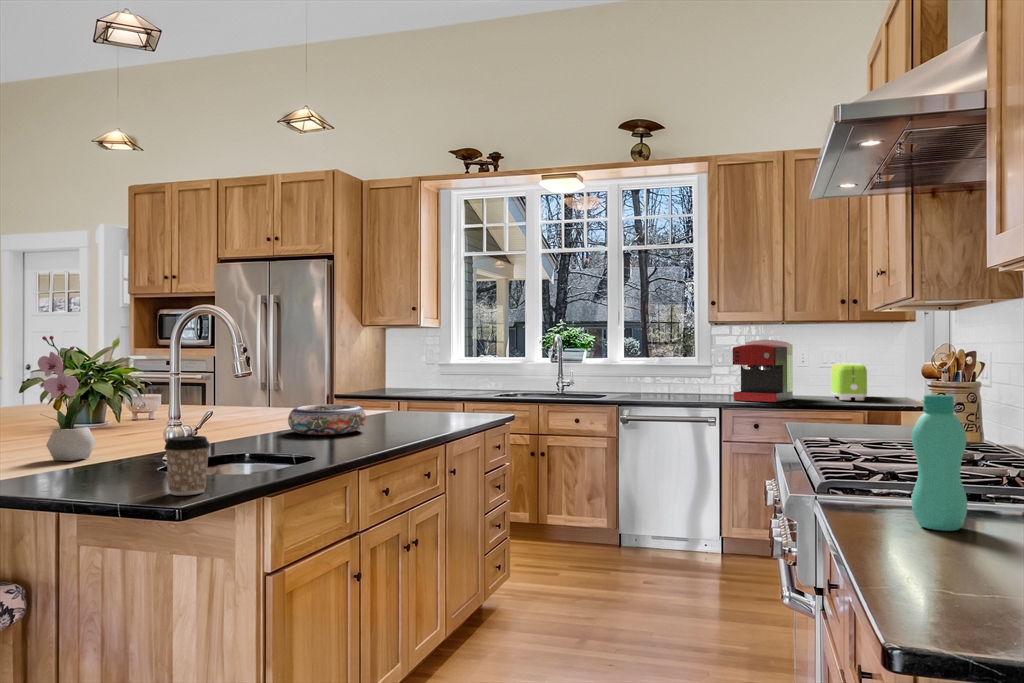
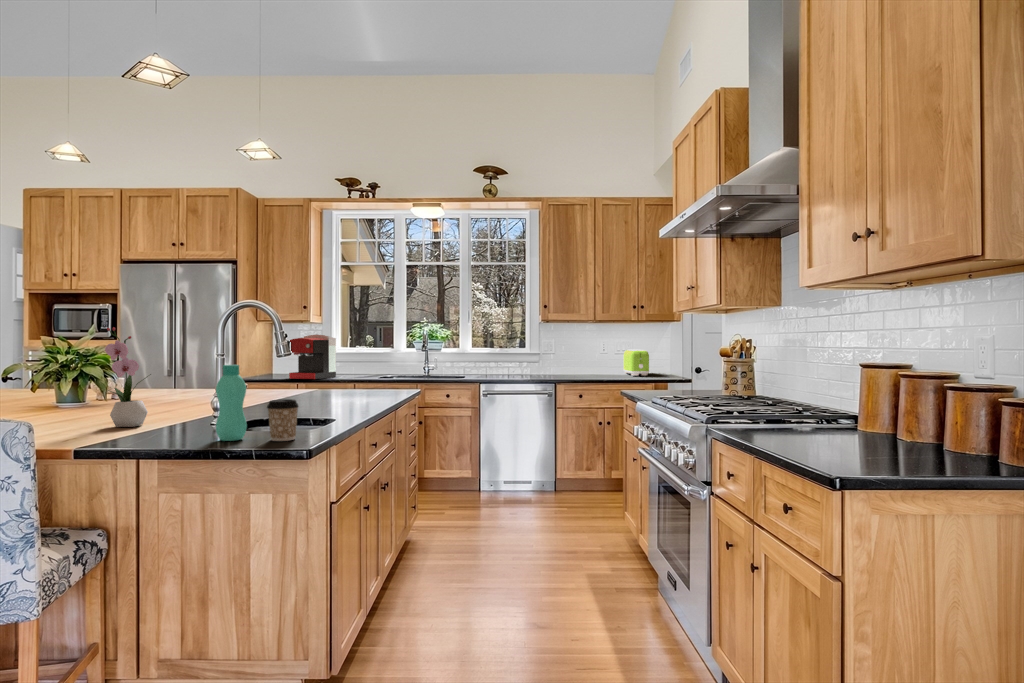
coffee maker: present [733,340,793,402] -> present [289,334,336,379]
bottle: present [912,395,967,531] -> present [216,365,247,441]
bowl: present [288,404,366,435] -> none [269,382,331,405]

